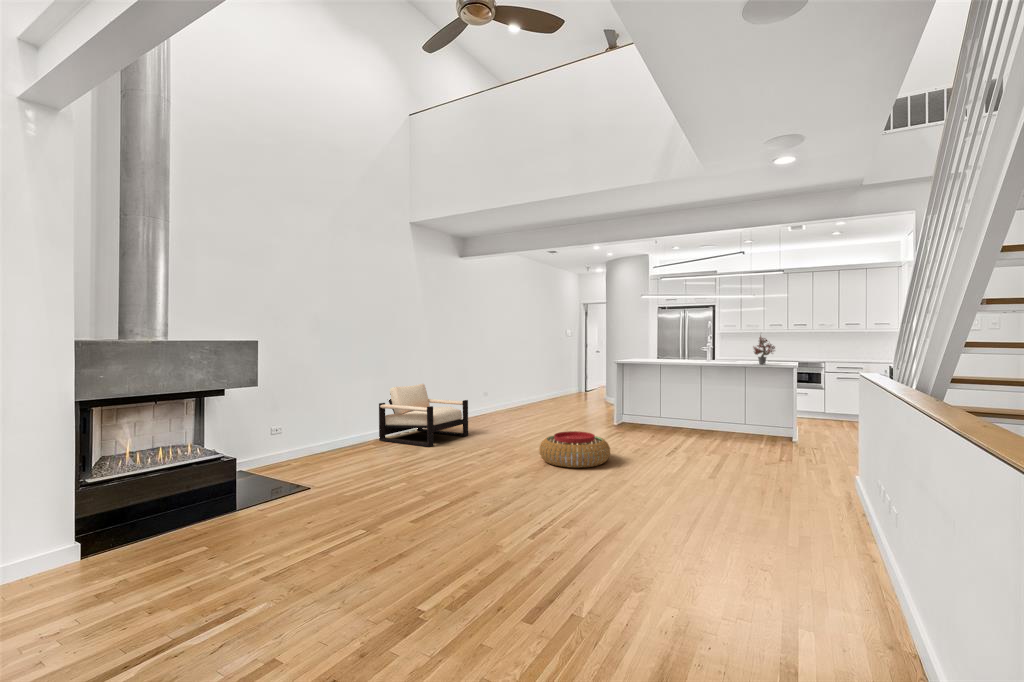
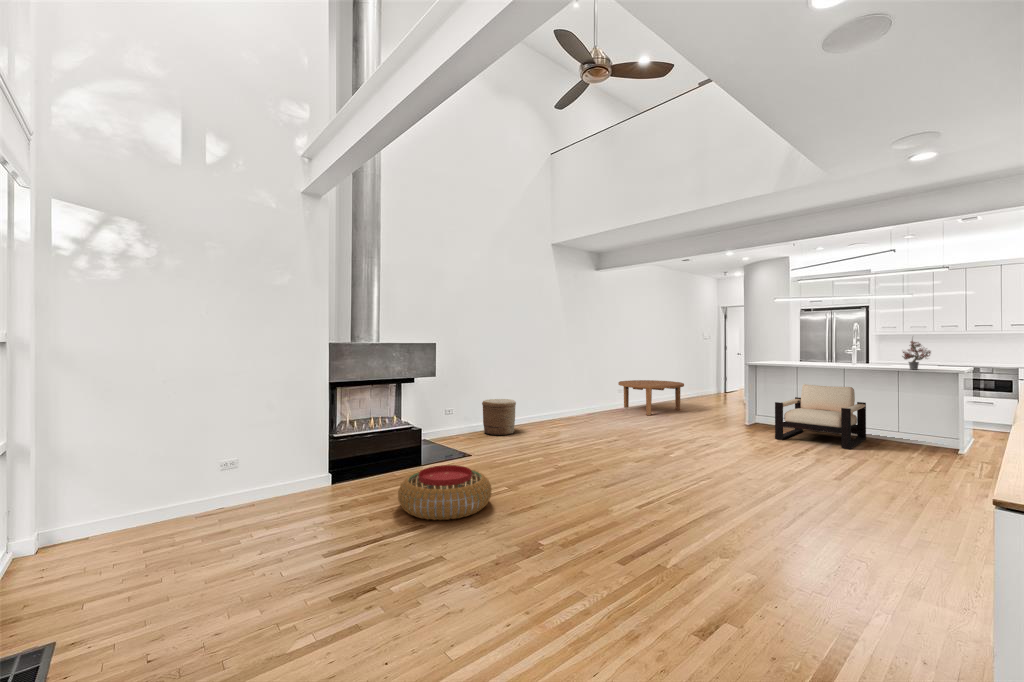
coffee table: none [483,382,552,421] -> present [618,380,684,415]
armchair: present [379,384,468,447] -> present [775,384,866,449]
woven basket: none [321,411,366,457] -> present [482,399,516,435]
pouf: present [539,431,610,468] -> present [398,465,491,520]

